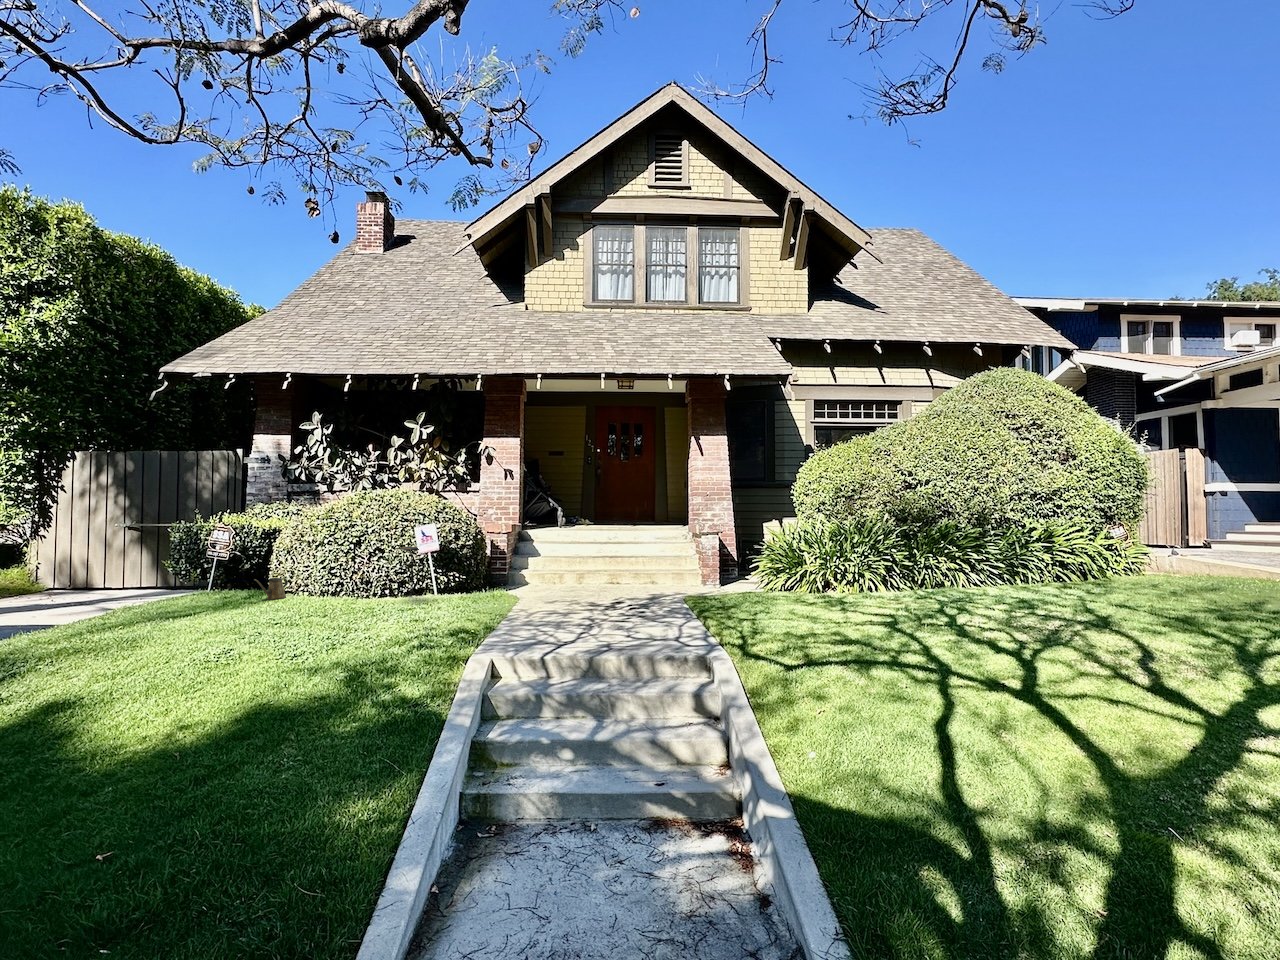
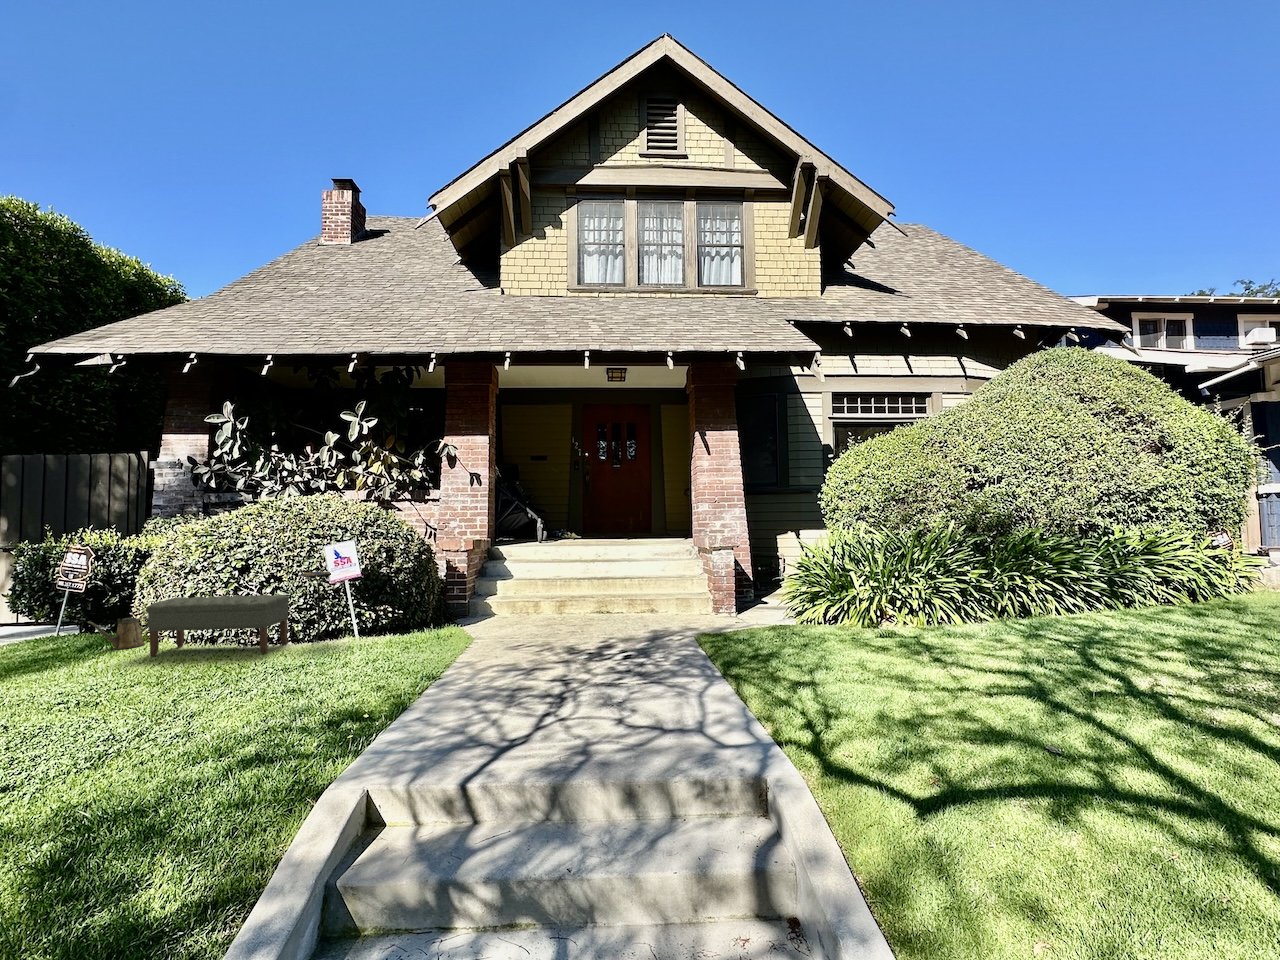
bench: none [299,562,391,604] -> present [146,595,289,657]

